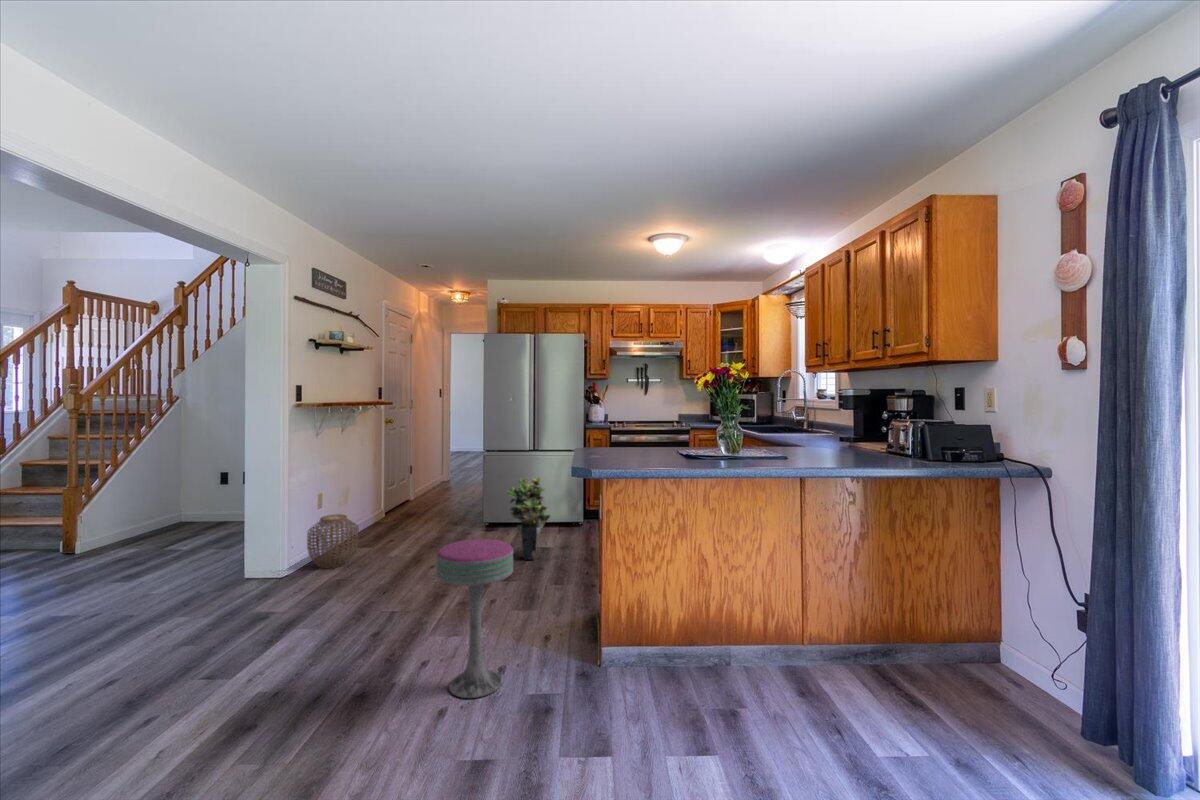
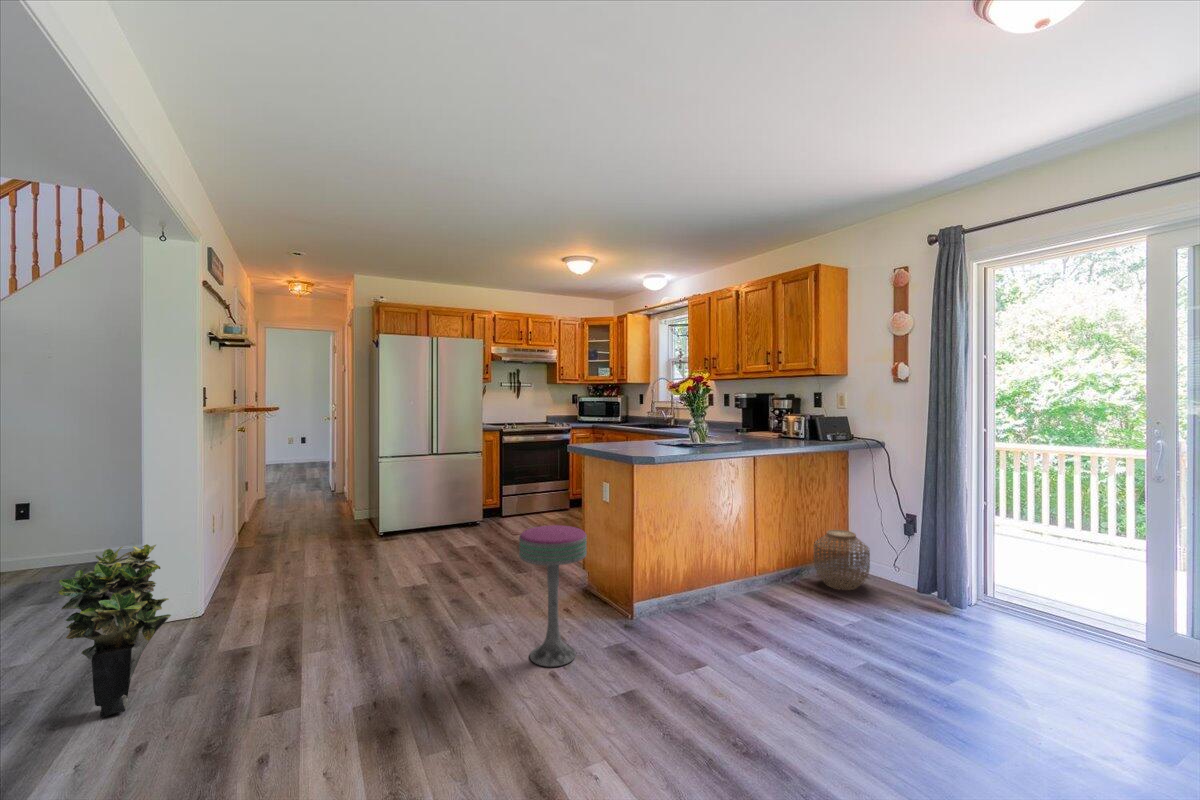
potted plant: present [507,477,551,560] -> present [58,544,171,718]
woven basket: present [307,514,359,568] -> present [814,530,870,590]

